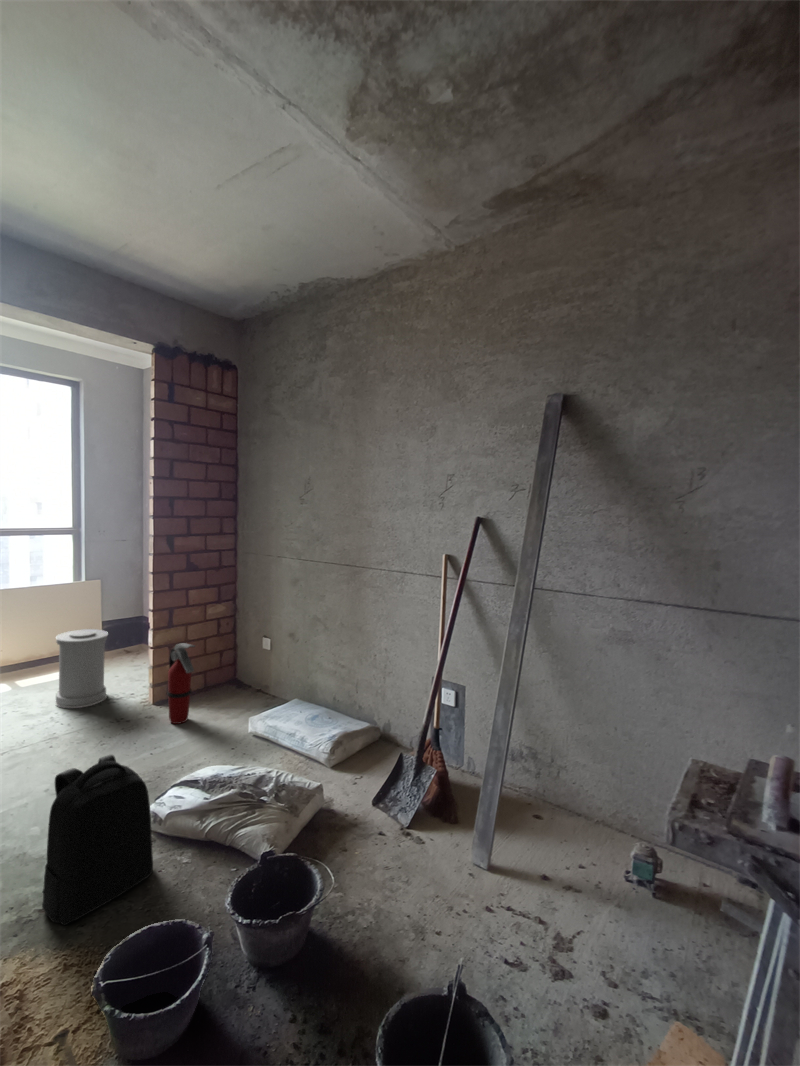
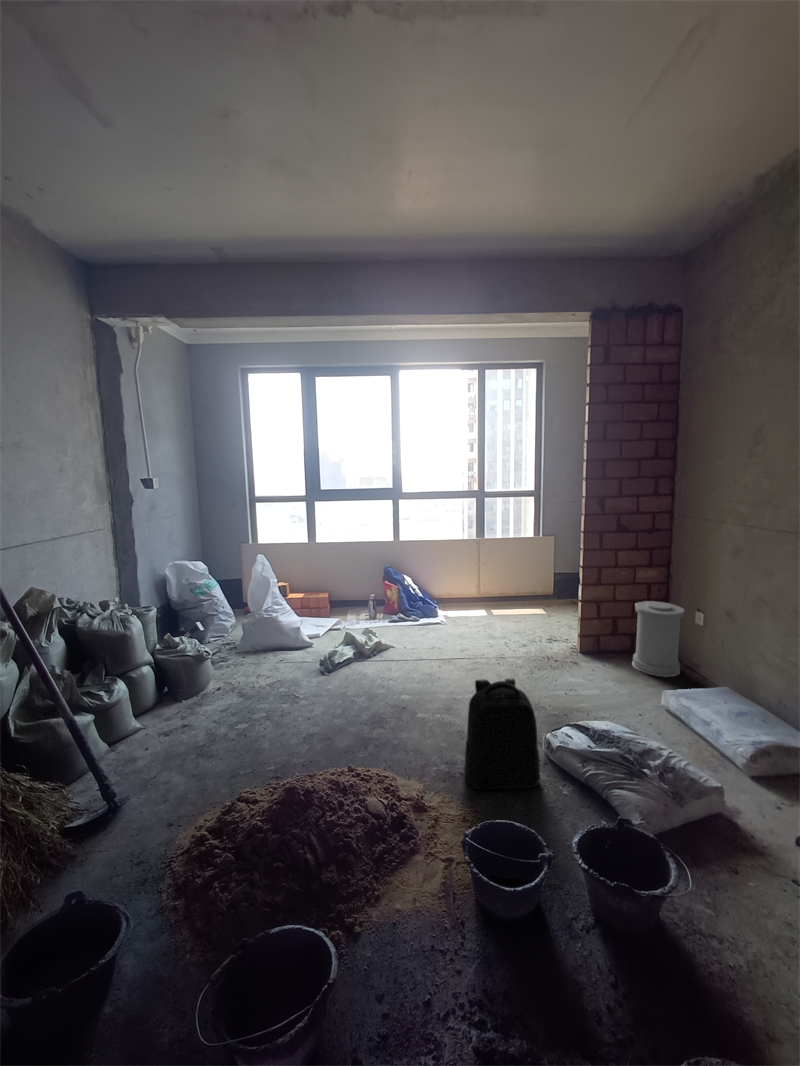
trash can: present [55,629,108,708] -> present [632,601,684,677]
fire extinguisher: present [167,643,195,724] -> none [588,605,612,675]

